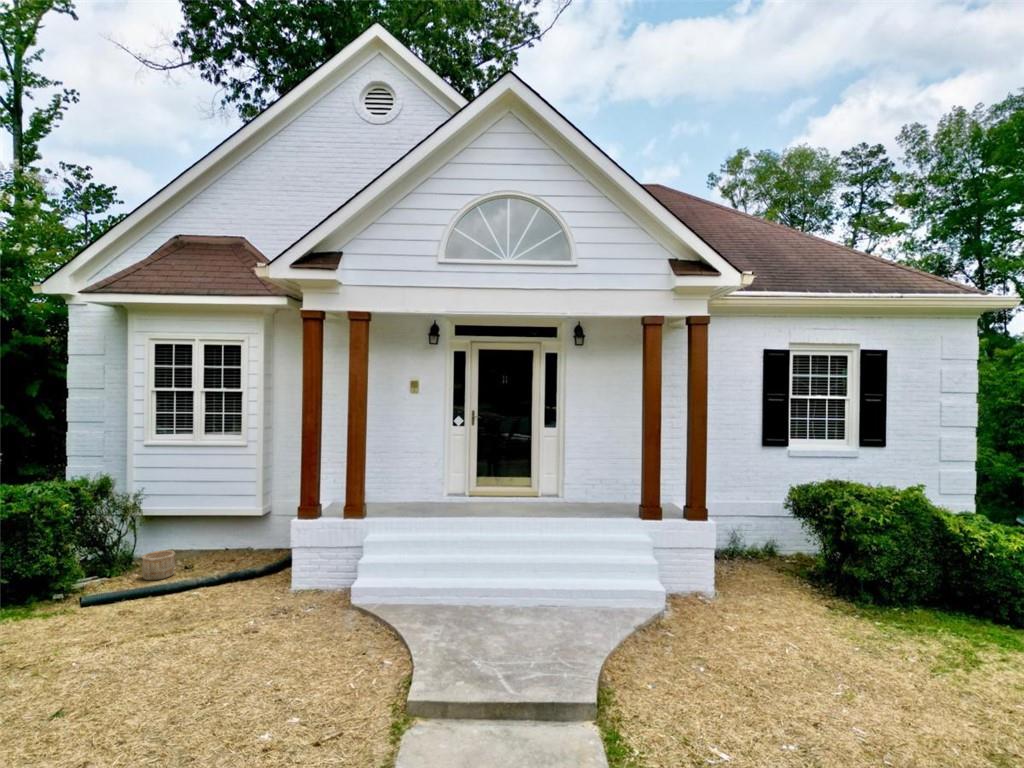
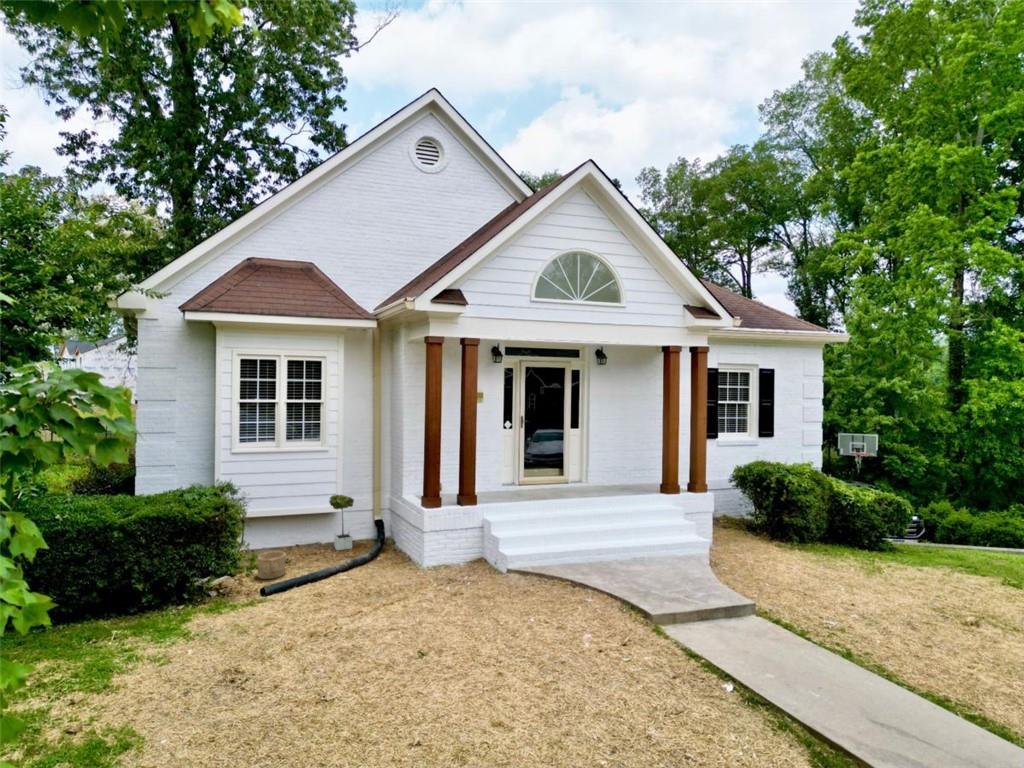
potted tree: none [249,494,277,557] -> present [329,495,354,550]

